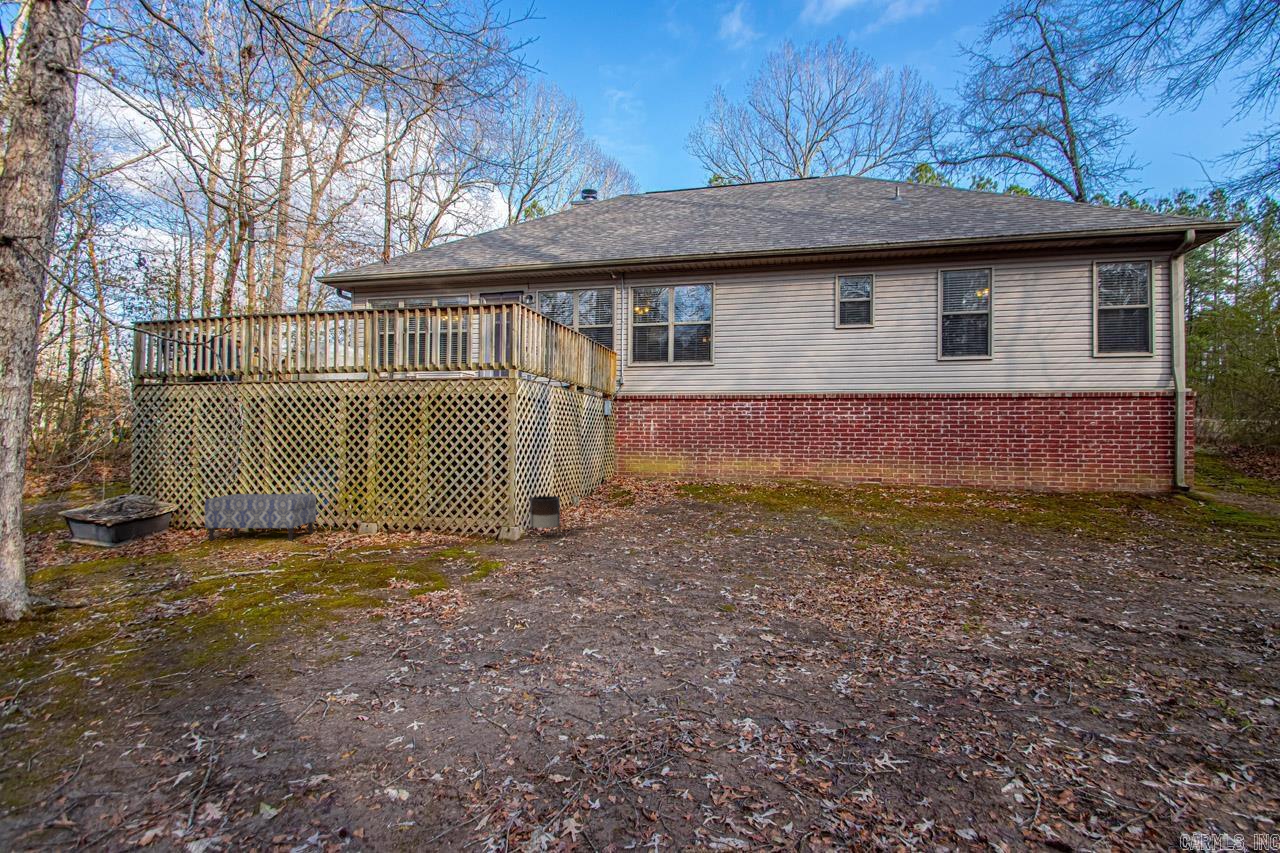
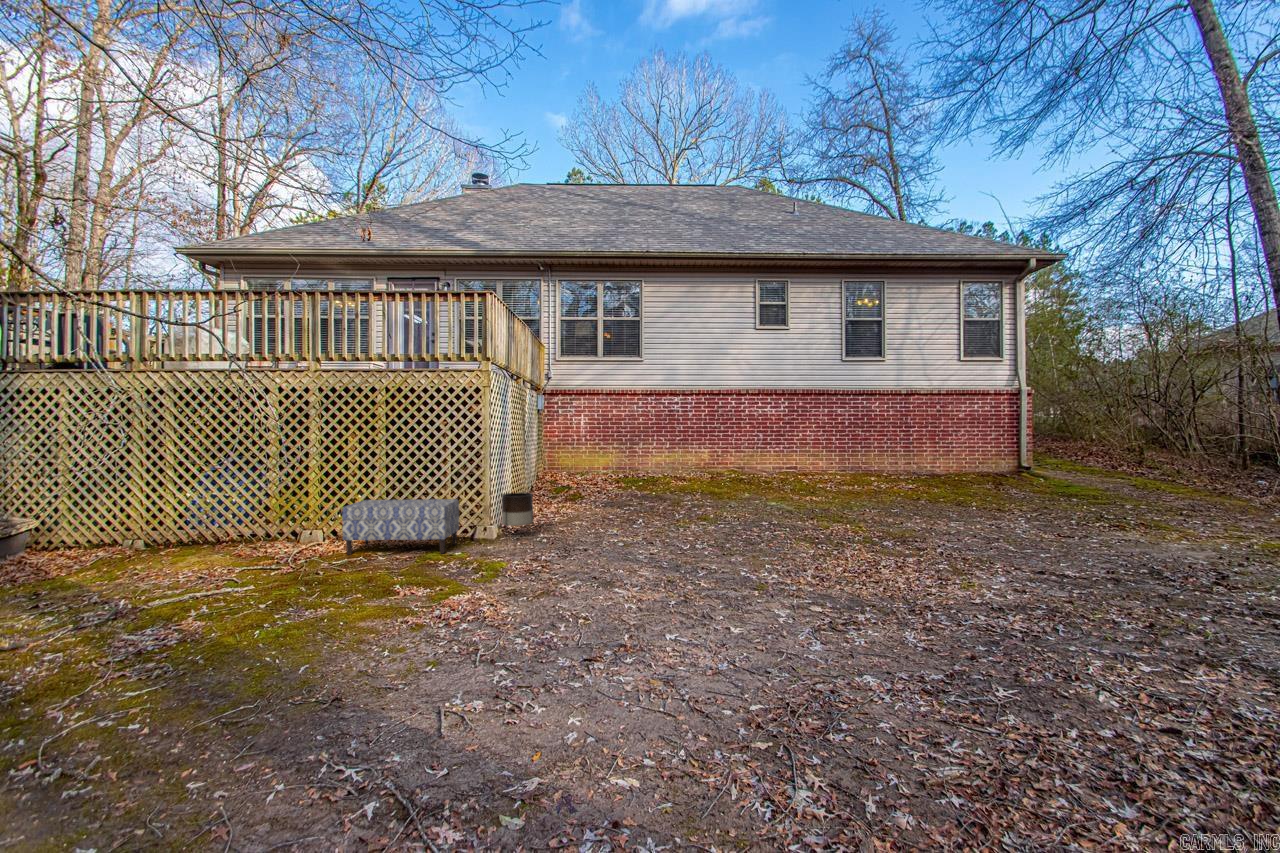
bench: present [205,494,316,541] -> present [342,499,459,555]

